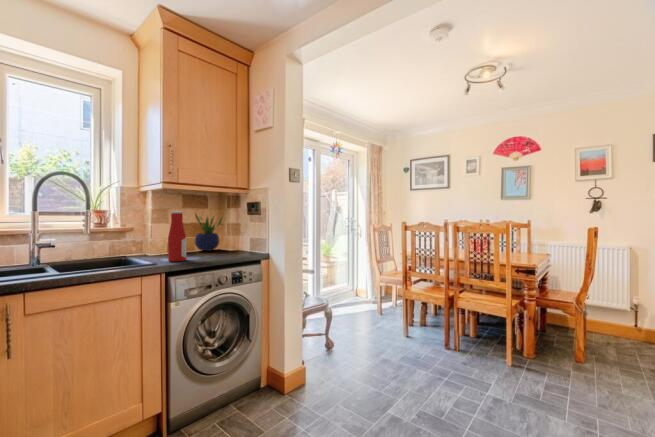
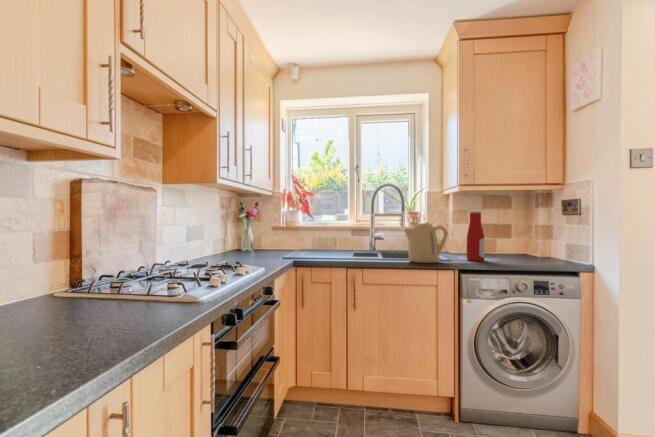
potted plant: present [195,215,222,251] -> none [496,212,530,255]
kettle: none [89,223,148,272] -> present [405,221,448,263]

